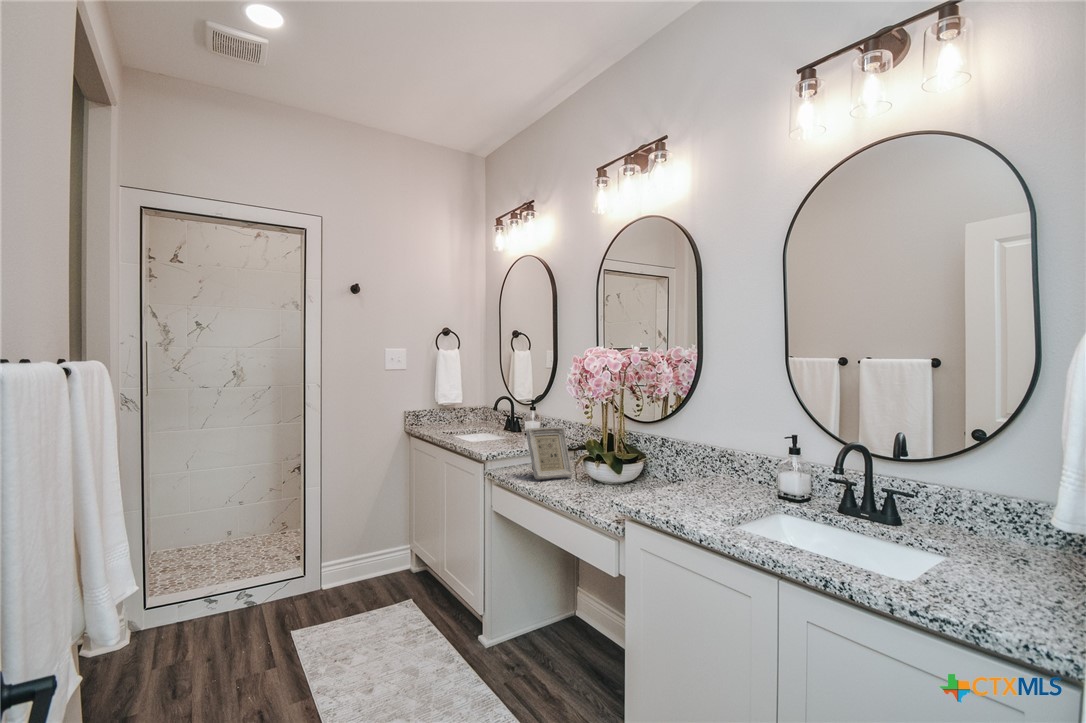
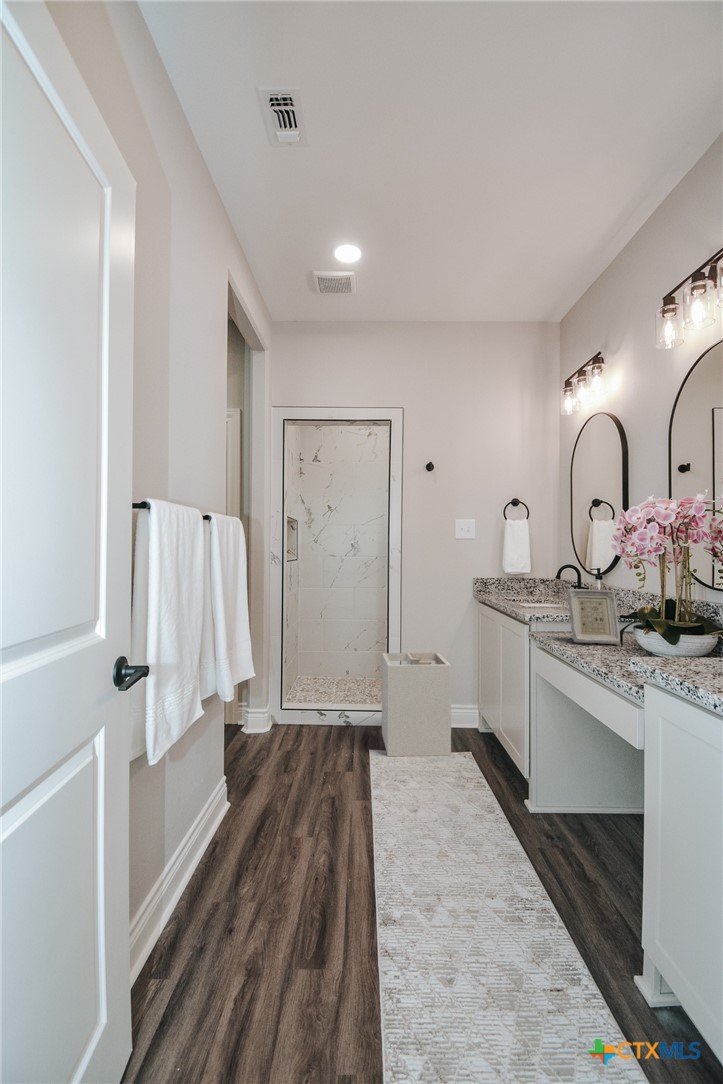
laundry hamper: none [299,498,390,632] -> present [382,653,451,756]

